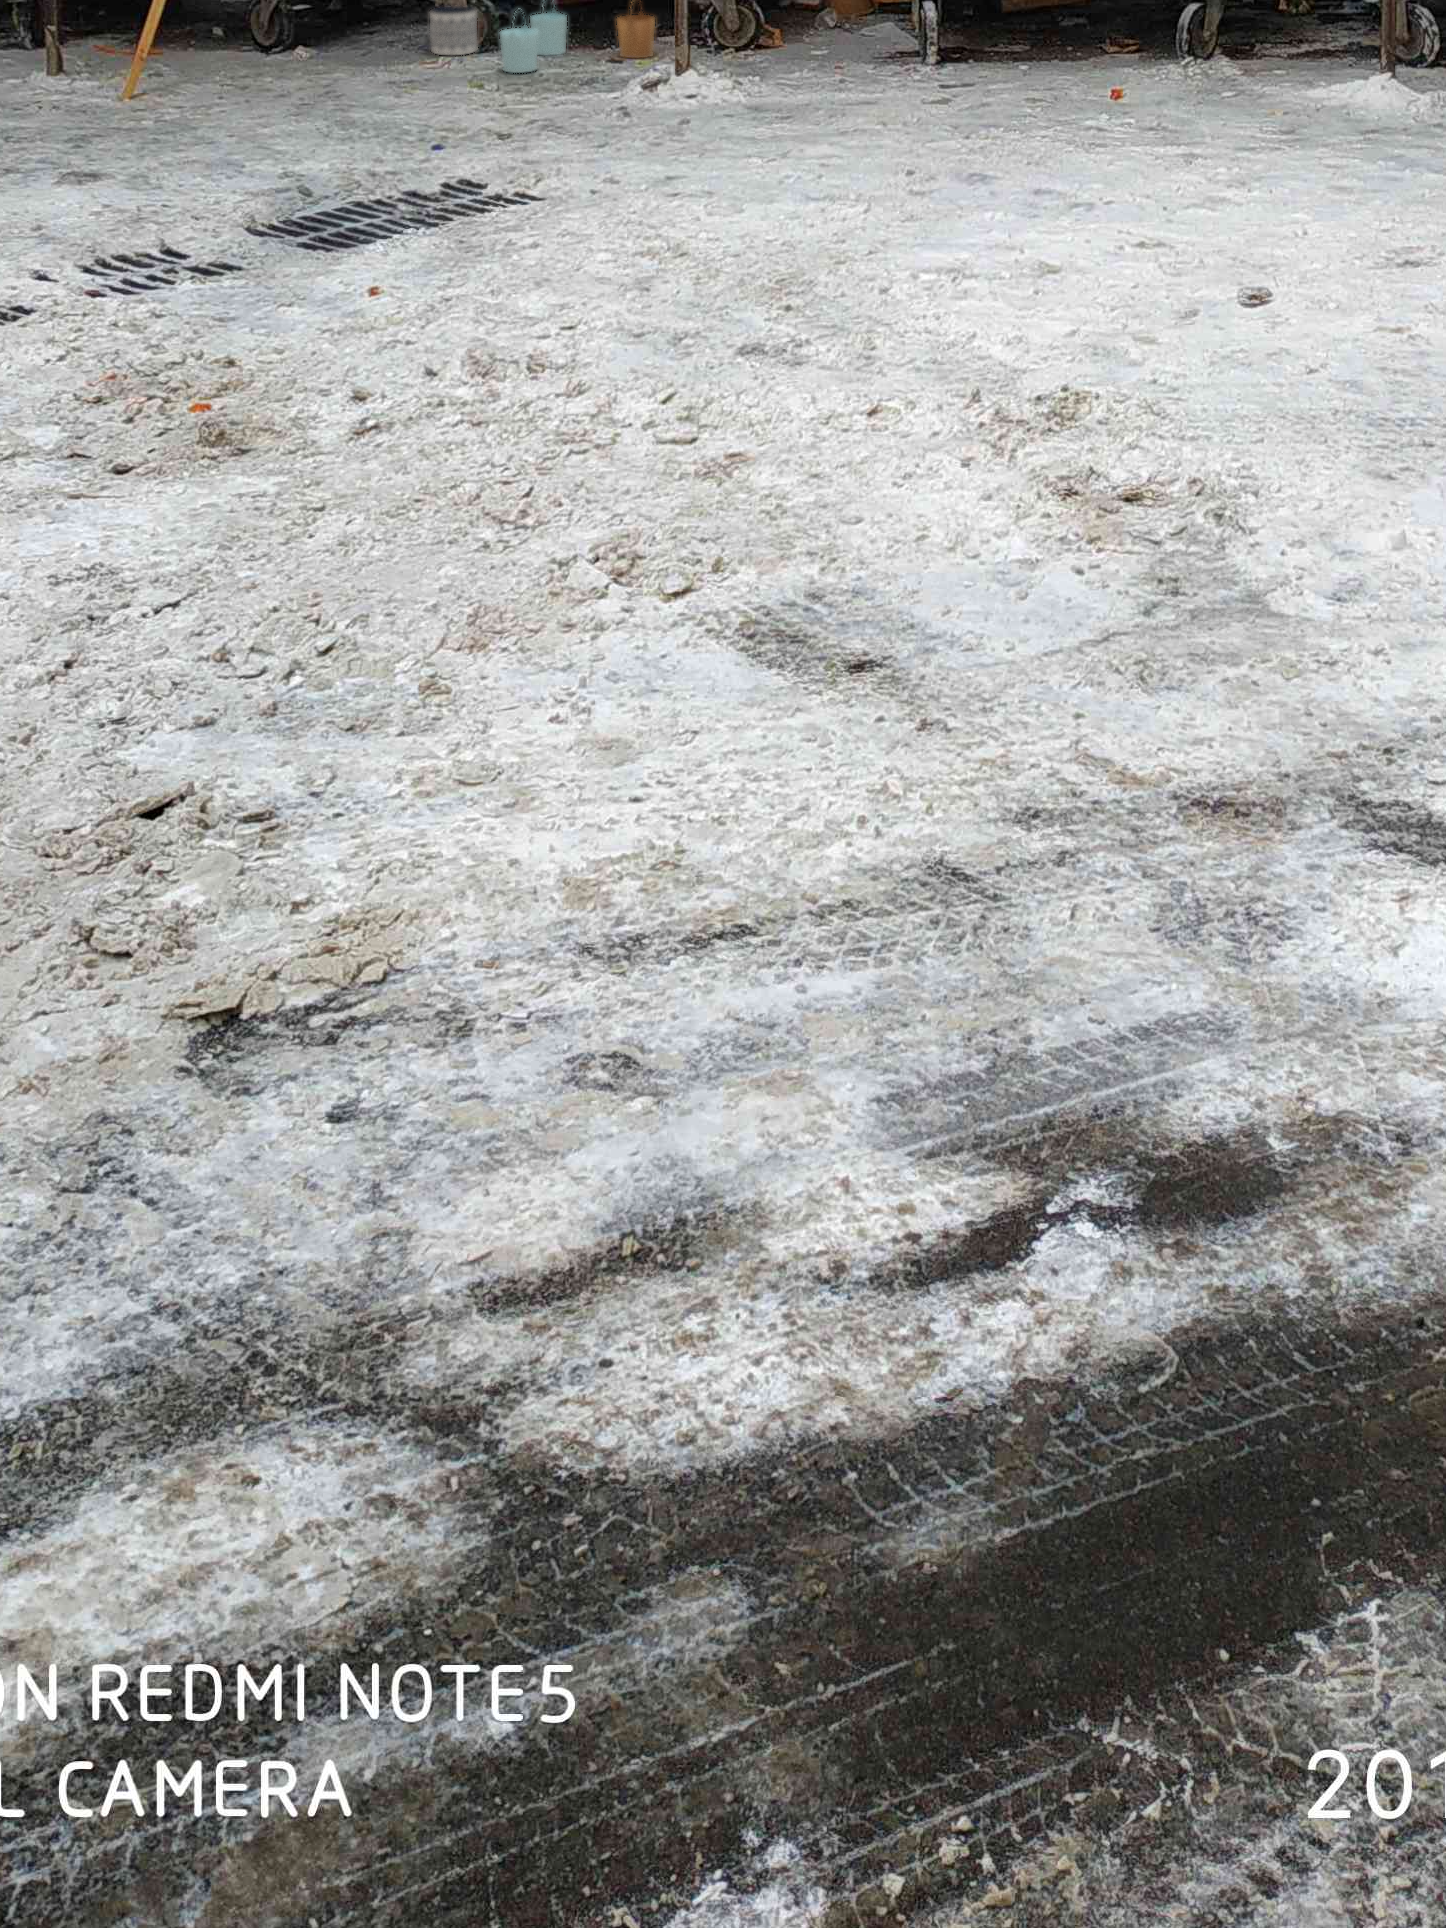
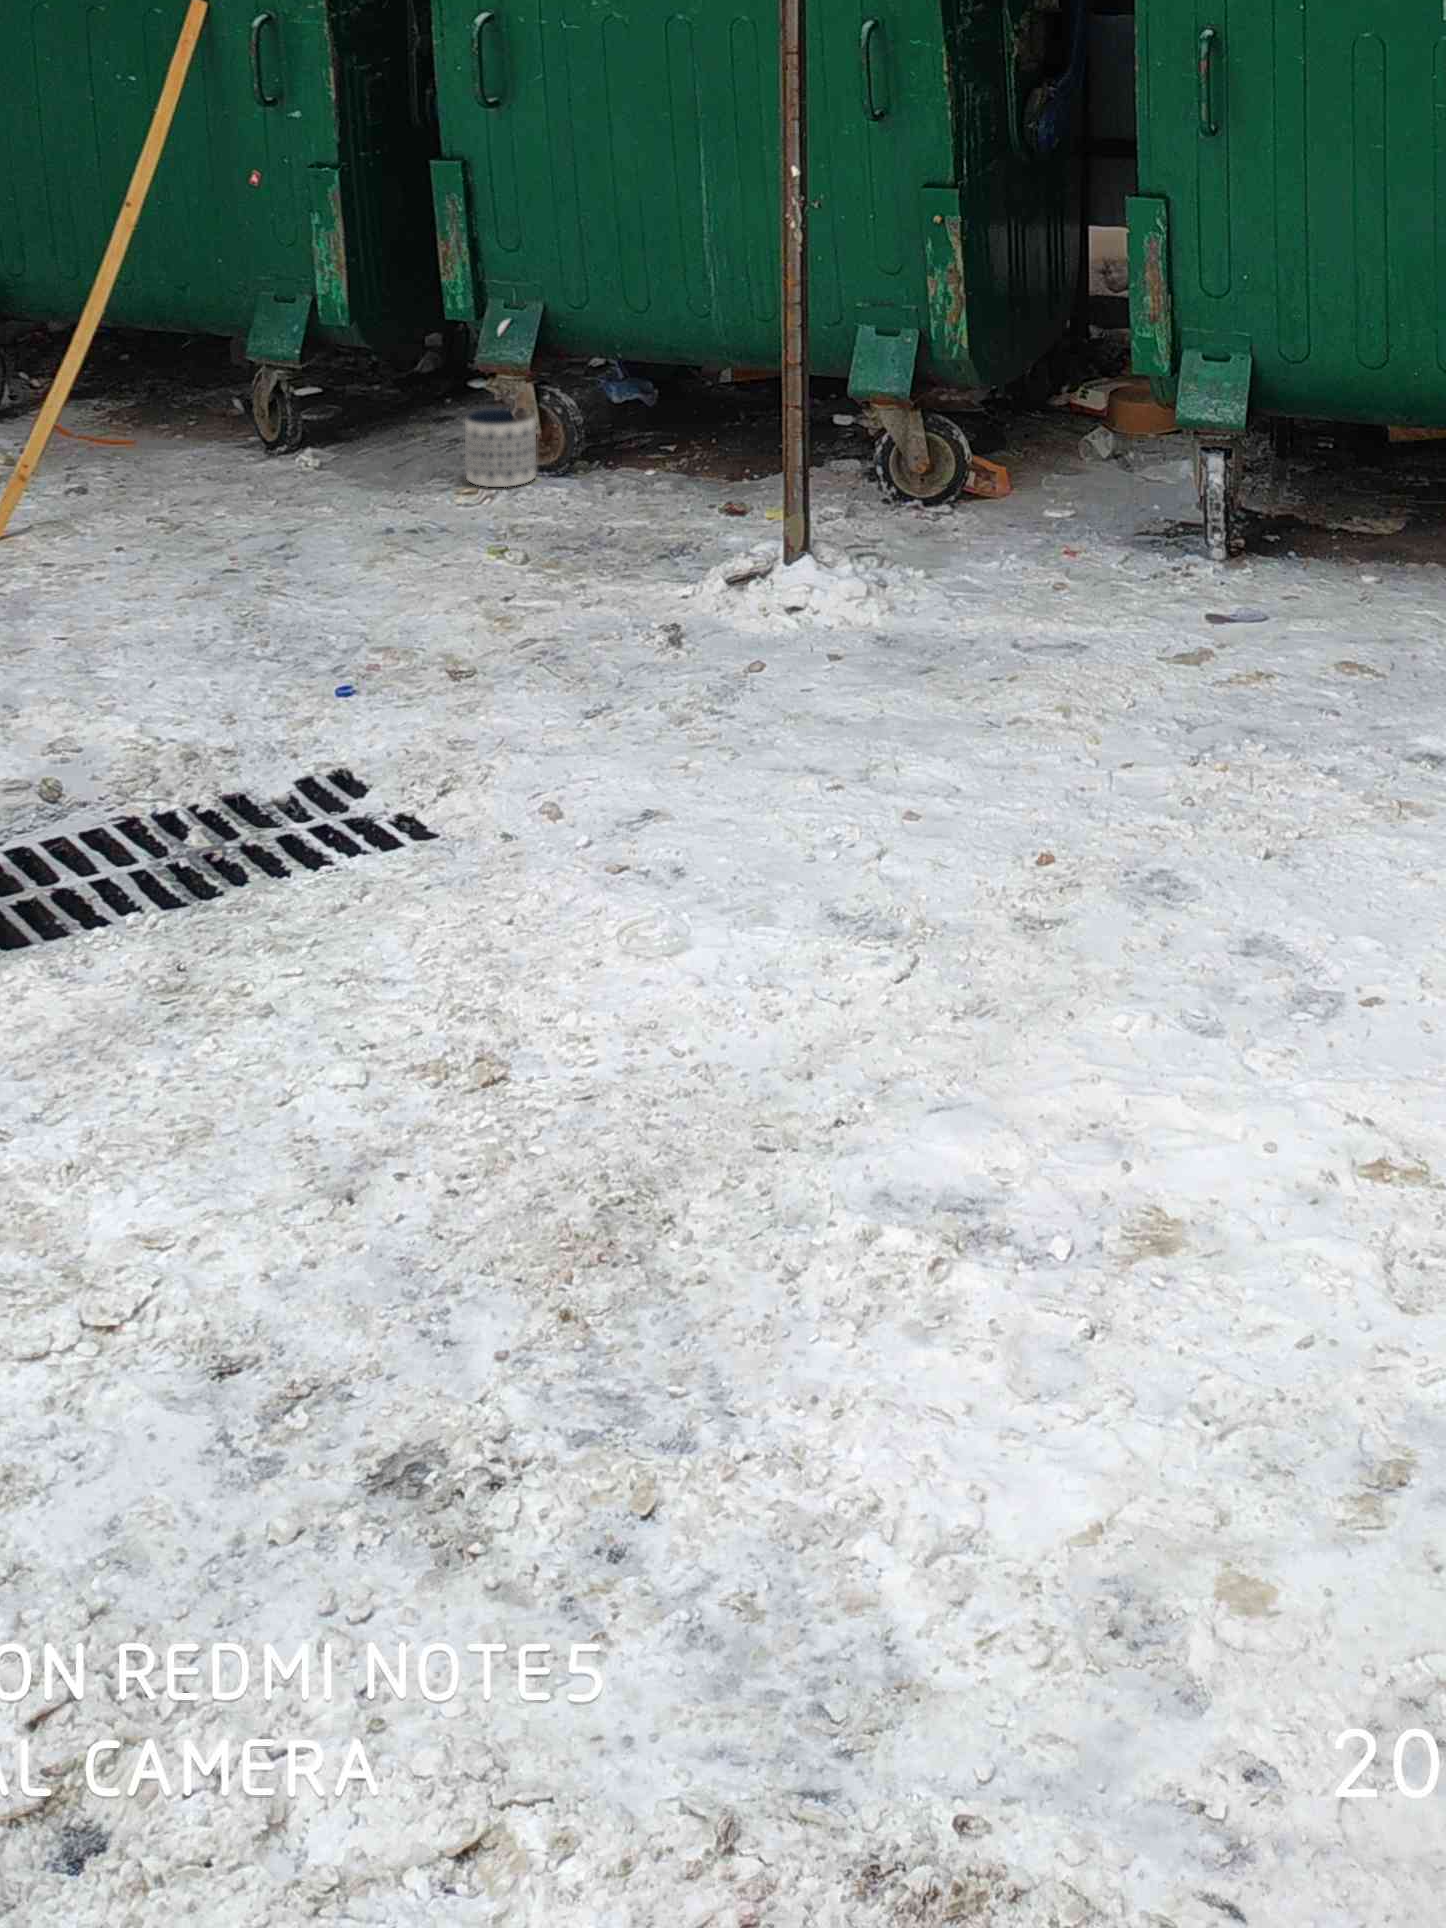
bucket: present [500,2,655,73] -> none [536,400,792,533]

